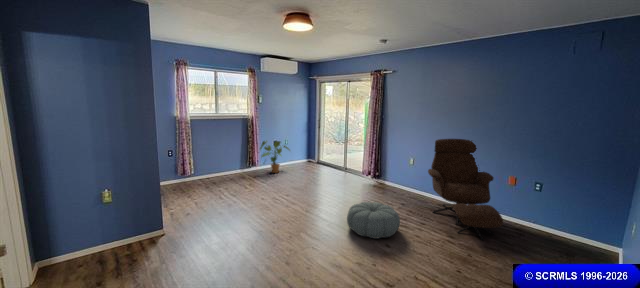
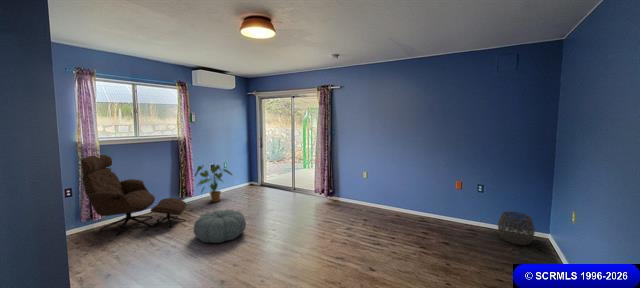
lounge chair: present [428,139,503,240] -> present [81,155,187,235]
pouf: present [347,202,400,239] -> present [194,209,246,243]
woven basket: none [541,211,584,249] -> present [498,211,535,245]

